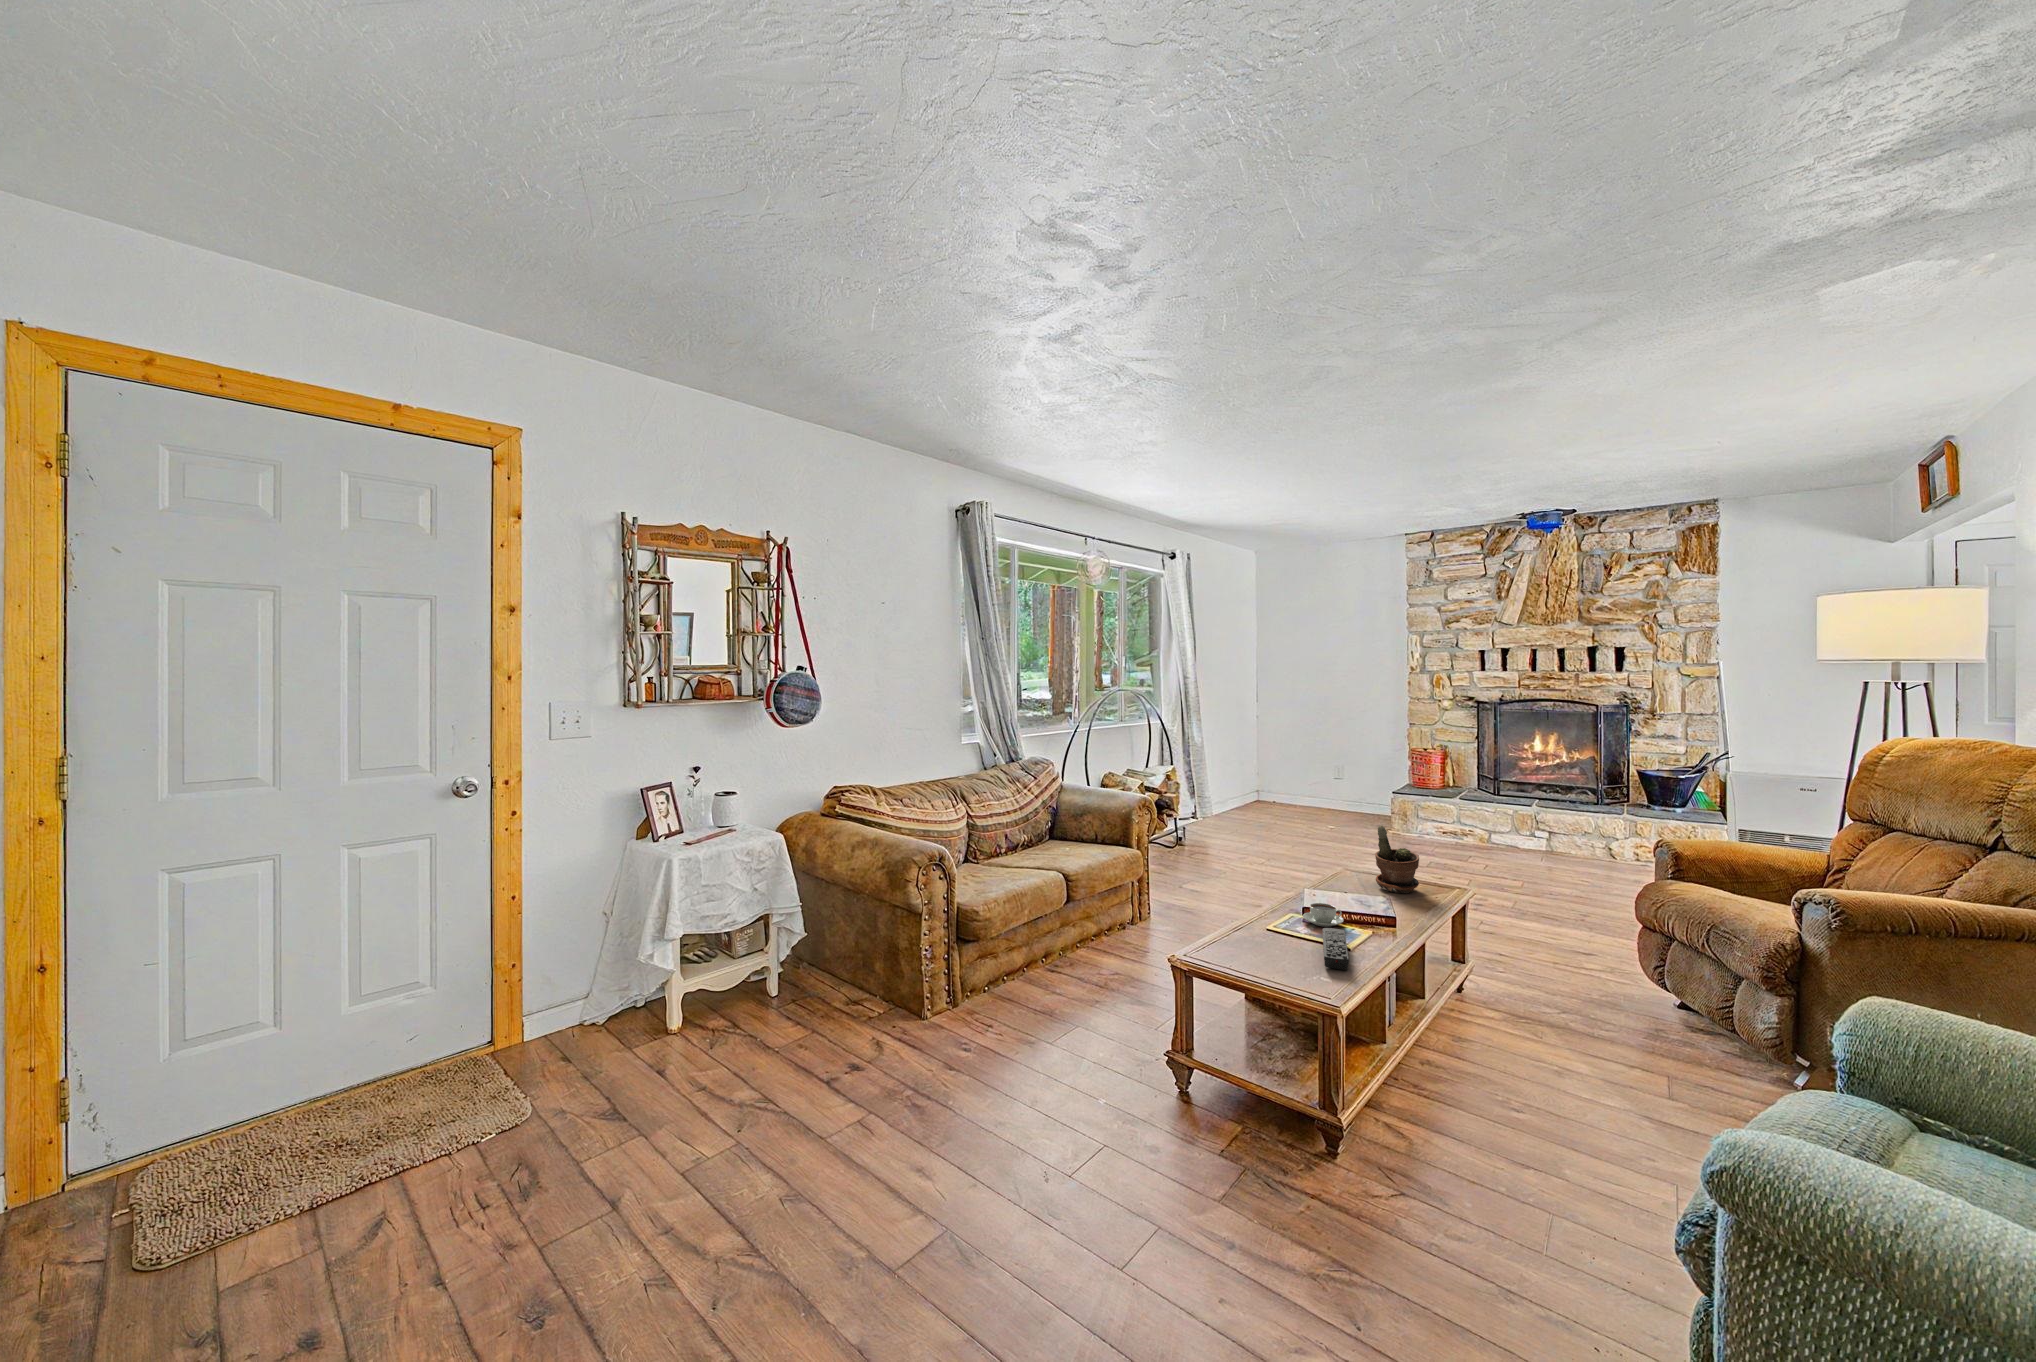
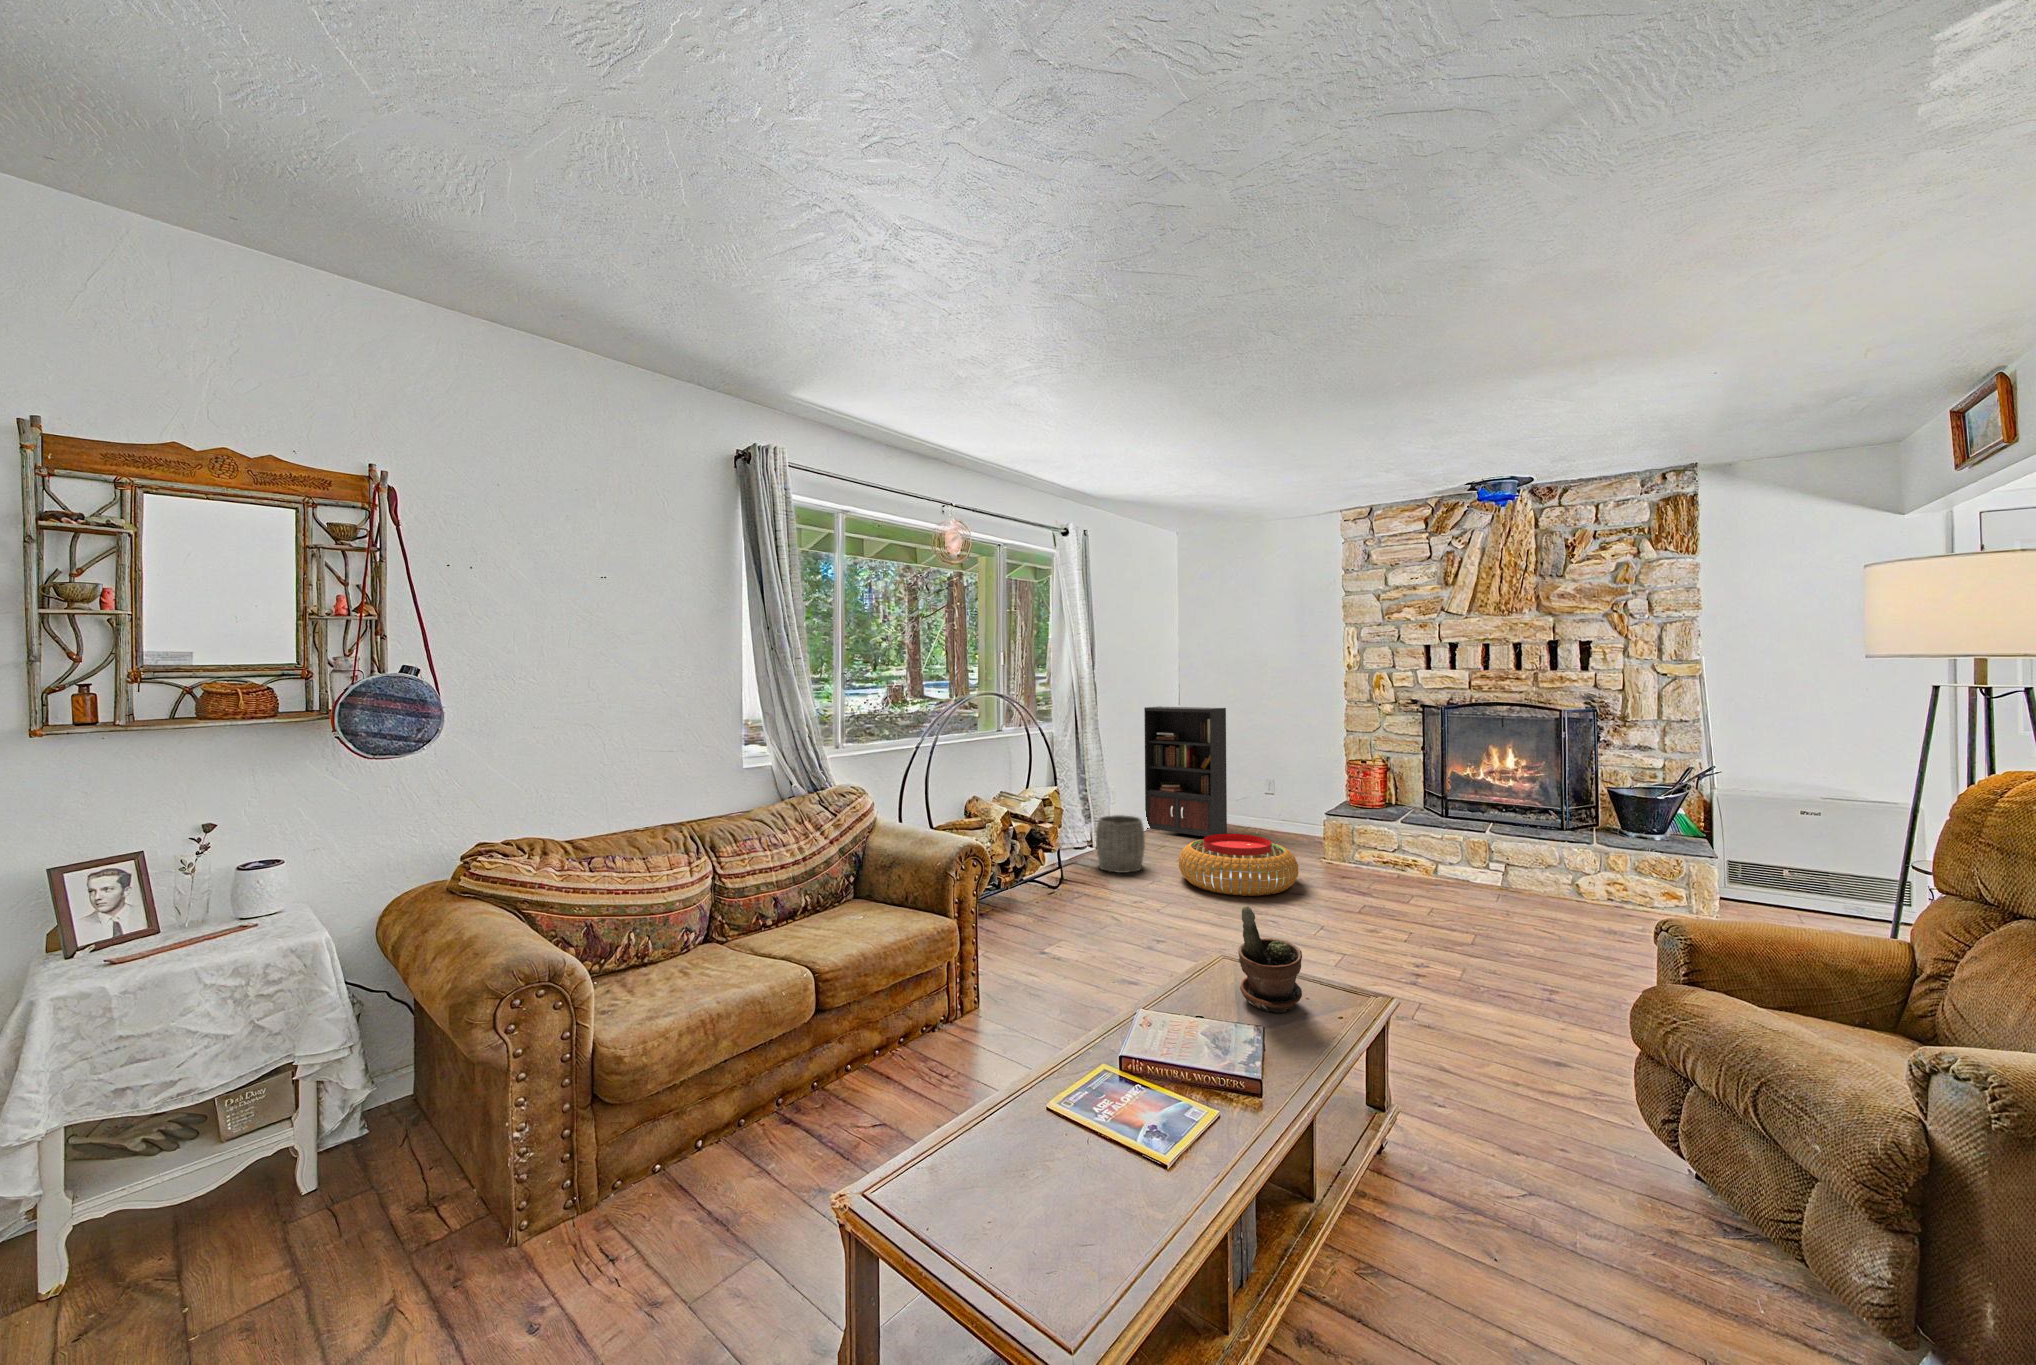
bookcase: none [1230,700,1330,815] -> present [1144,706,1258,837]
woven basket: none [1199,791,1241,838] -> present [1096,815,1145,873]
pouf: none [1273,806,1376,854] -> present [1179,834,1298,896]
coffee cup: present [1303,903,1344,927] -> none [1091,1056,1156,1103]
remote control: present [1323,928,1349,970] -> none [1065,1122,1138,1248]

